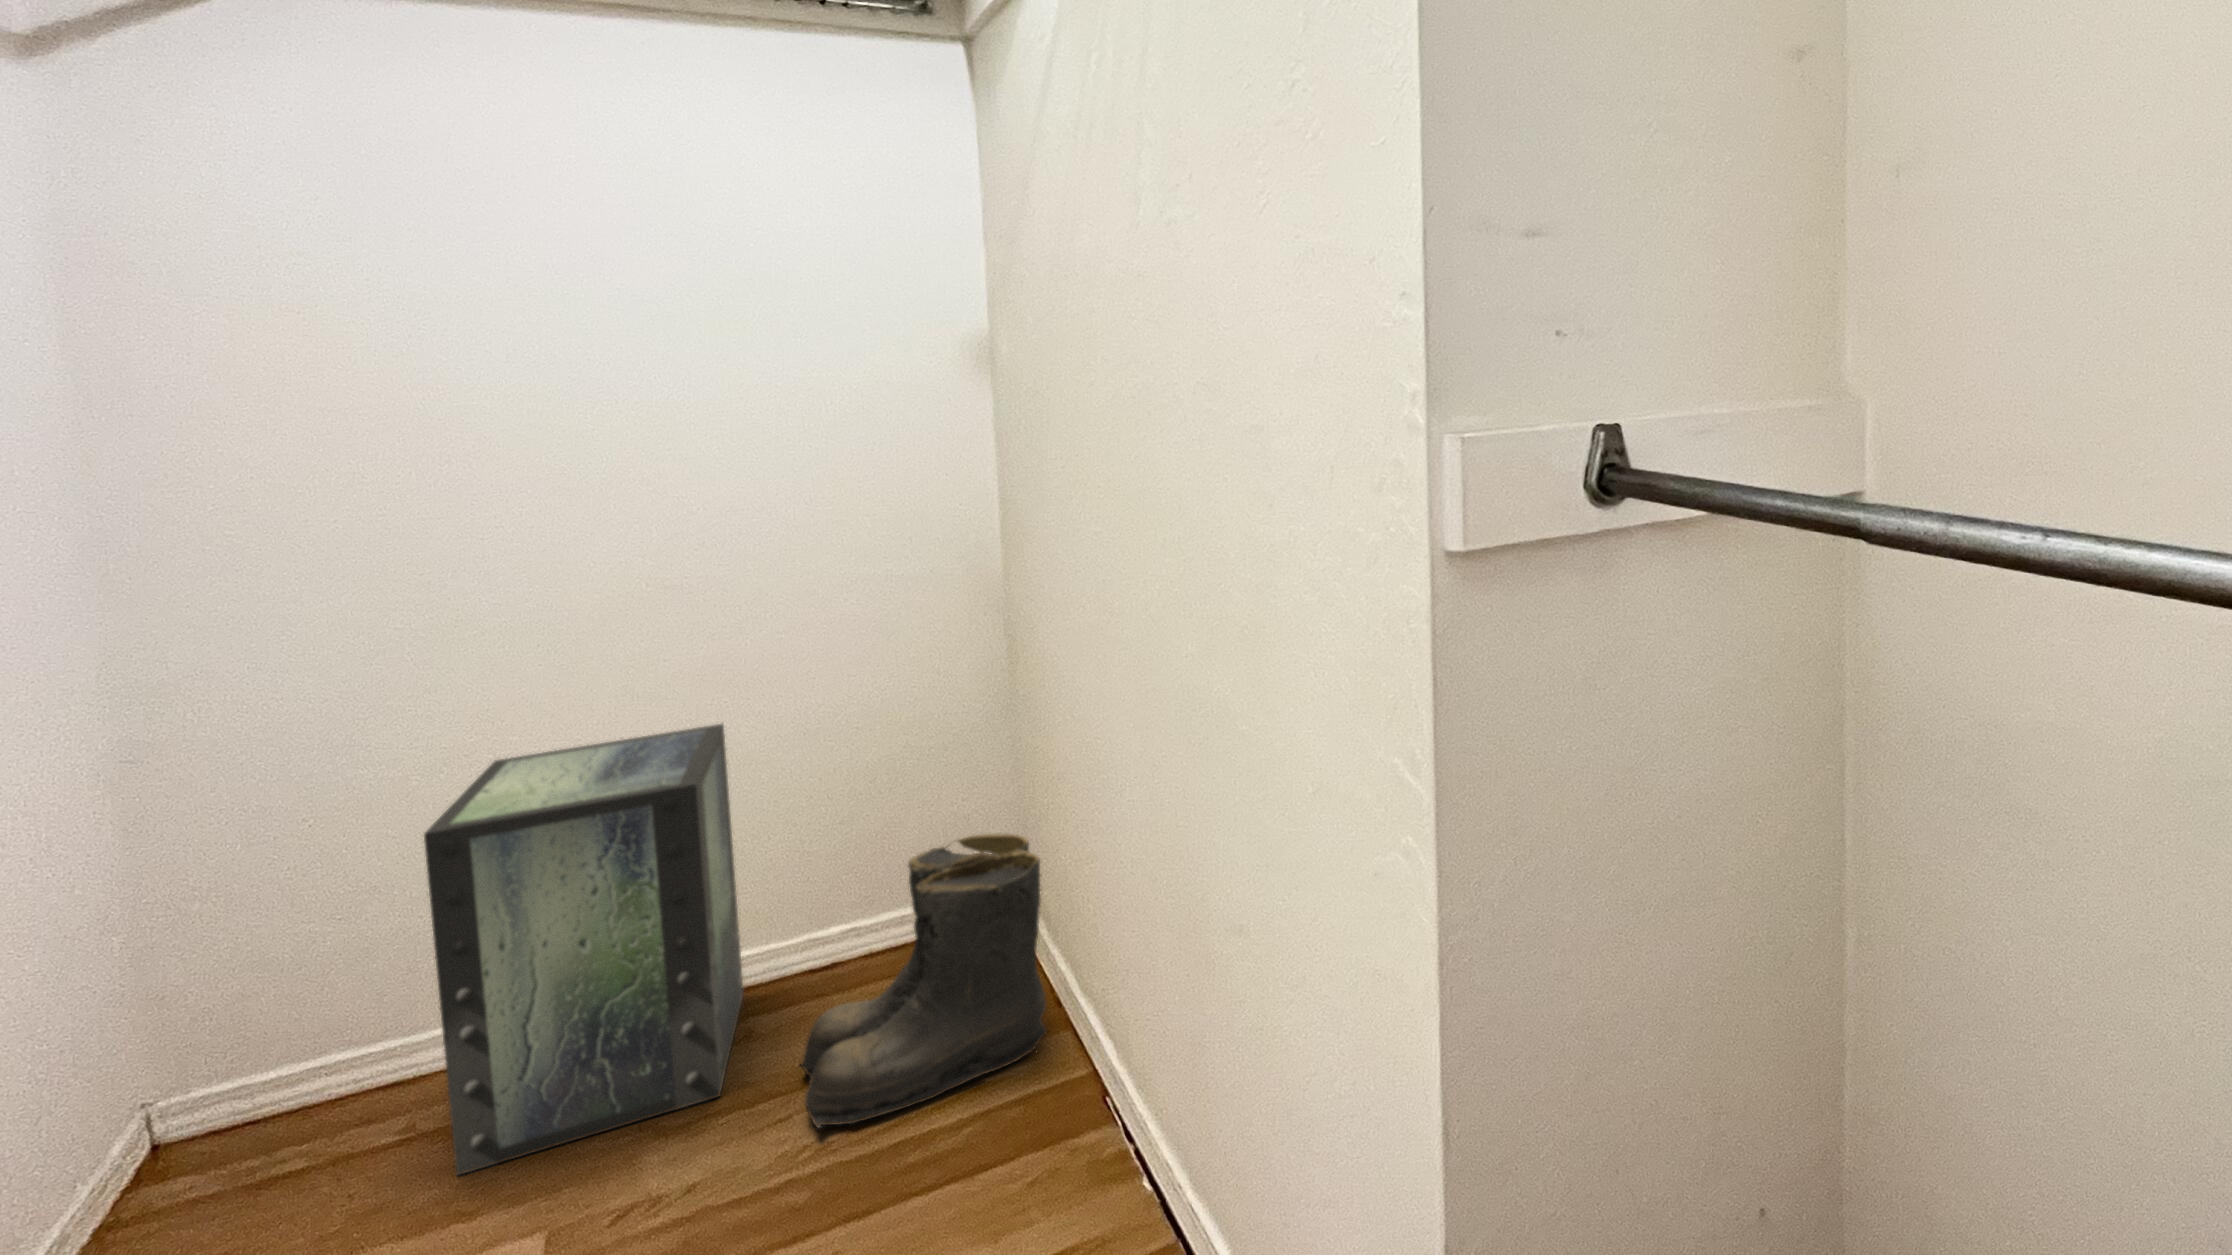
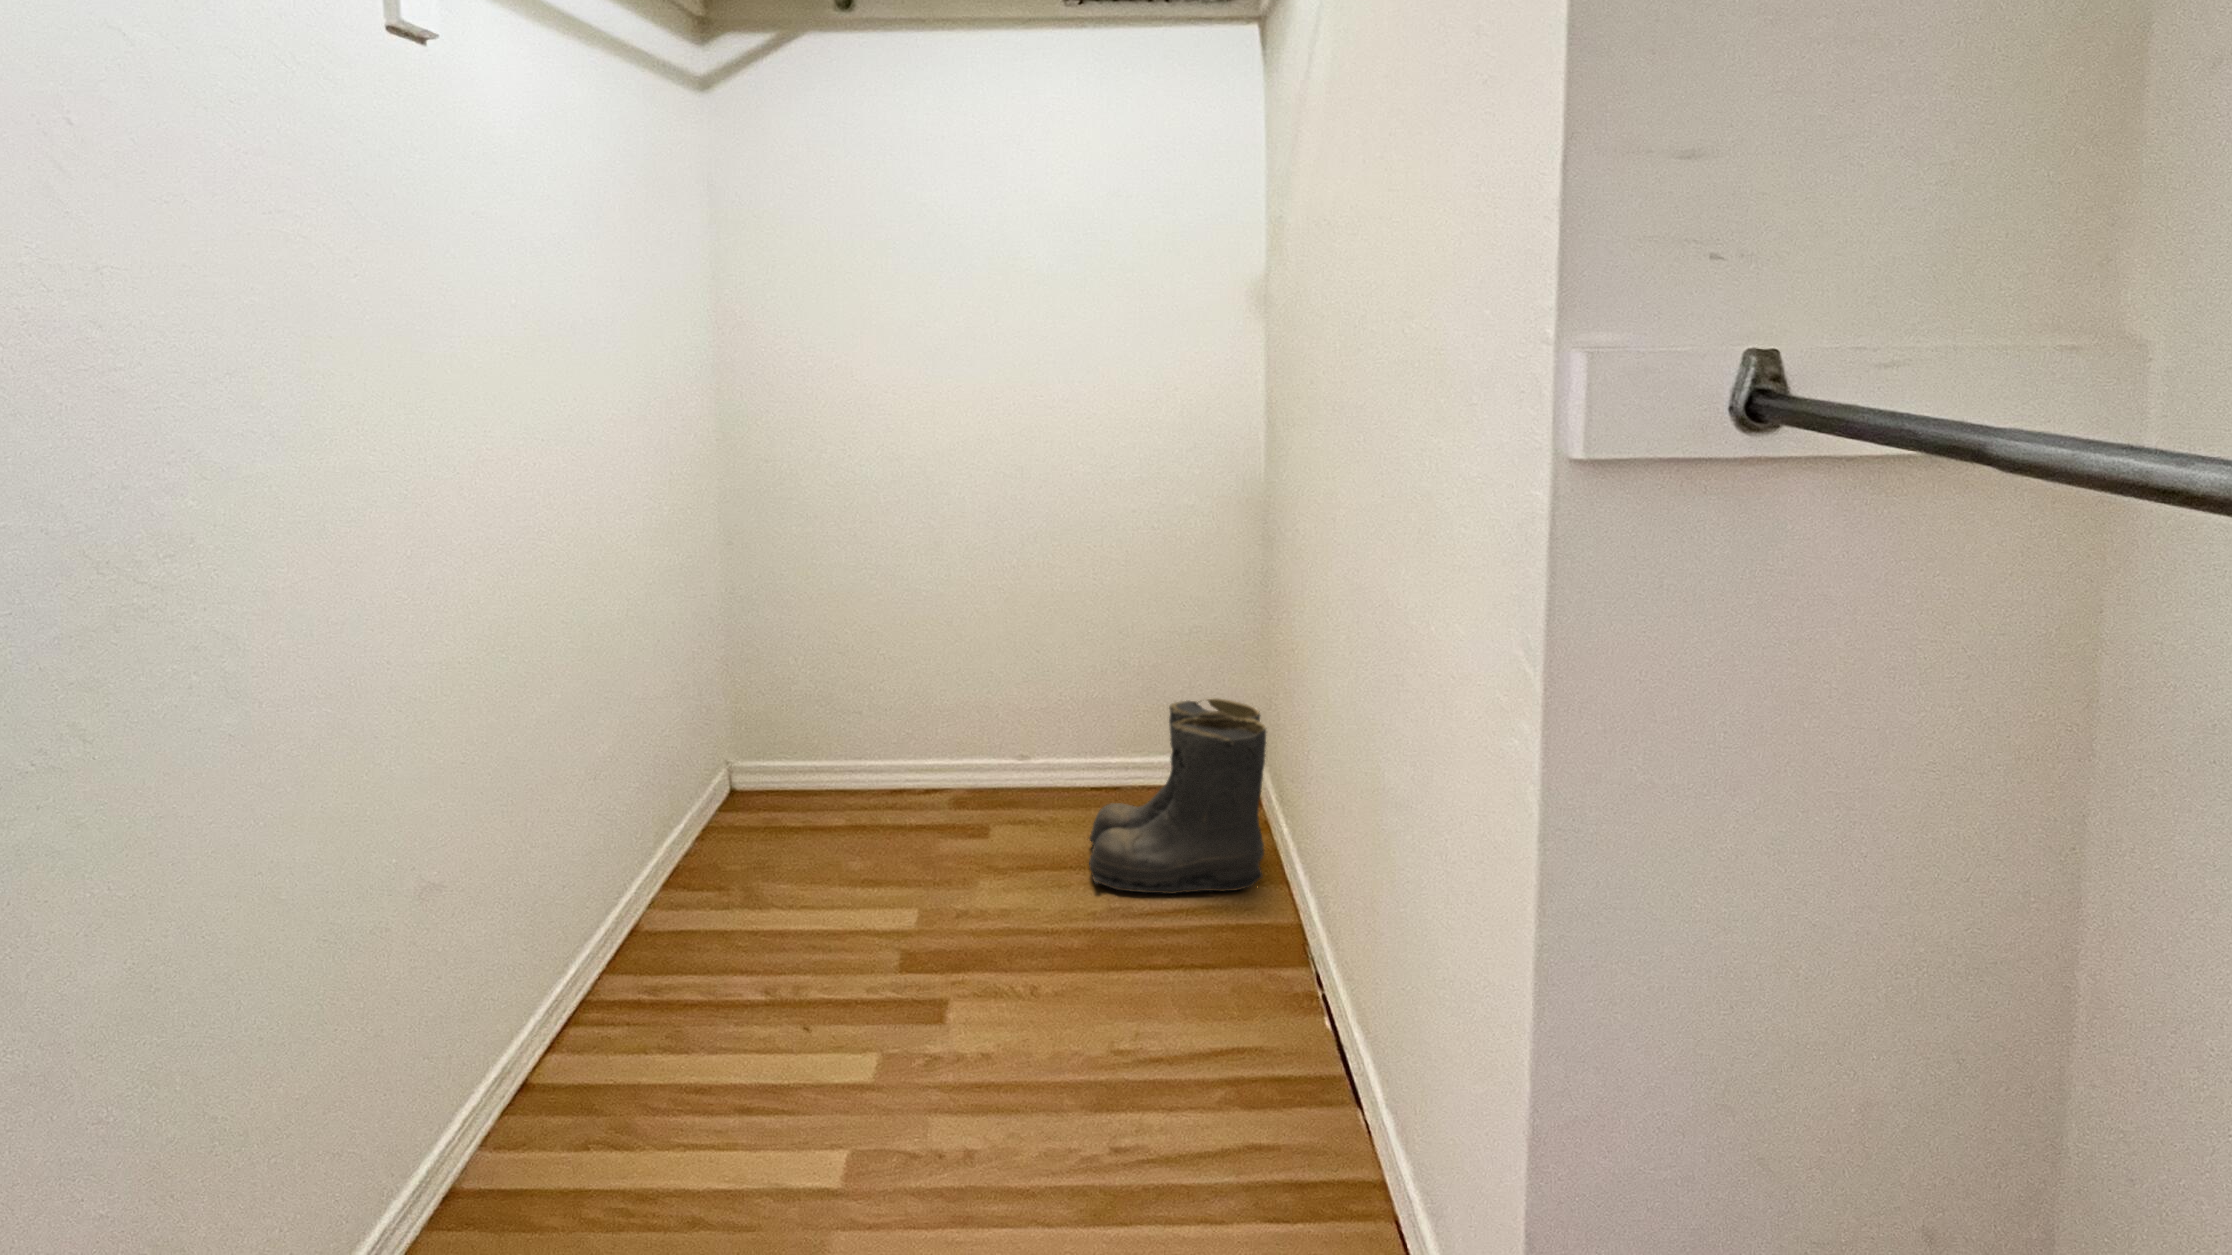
storage box: present [424,724,744,1175] -> none [892,570,1060,841]

